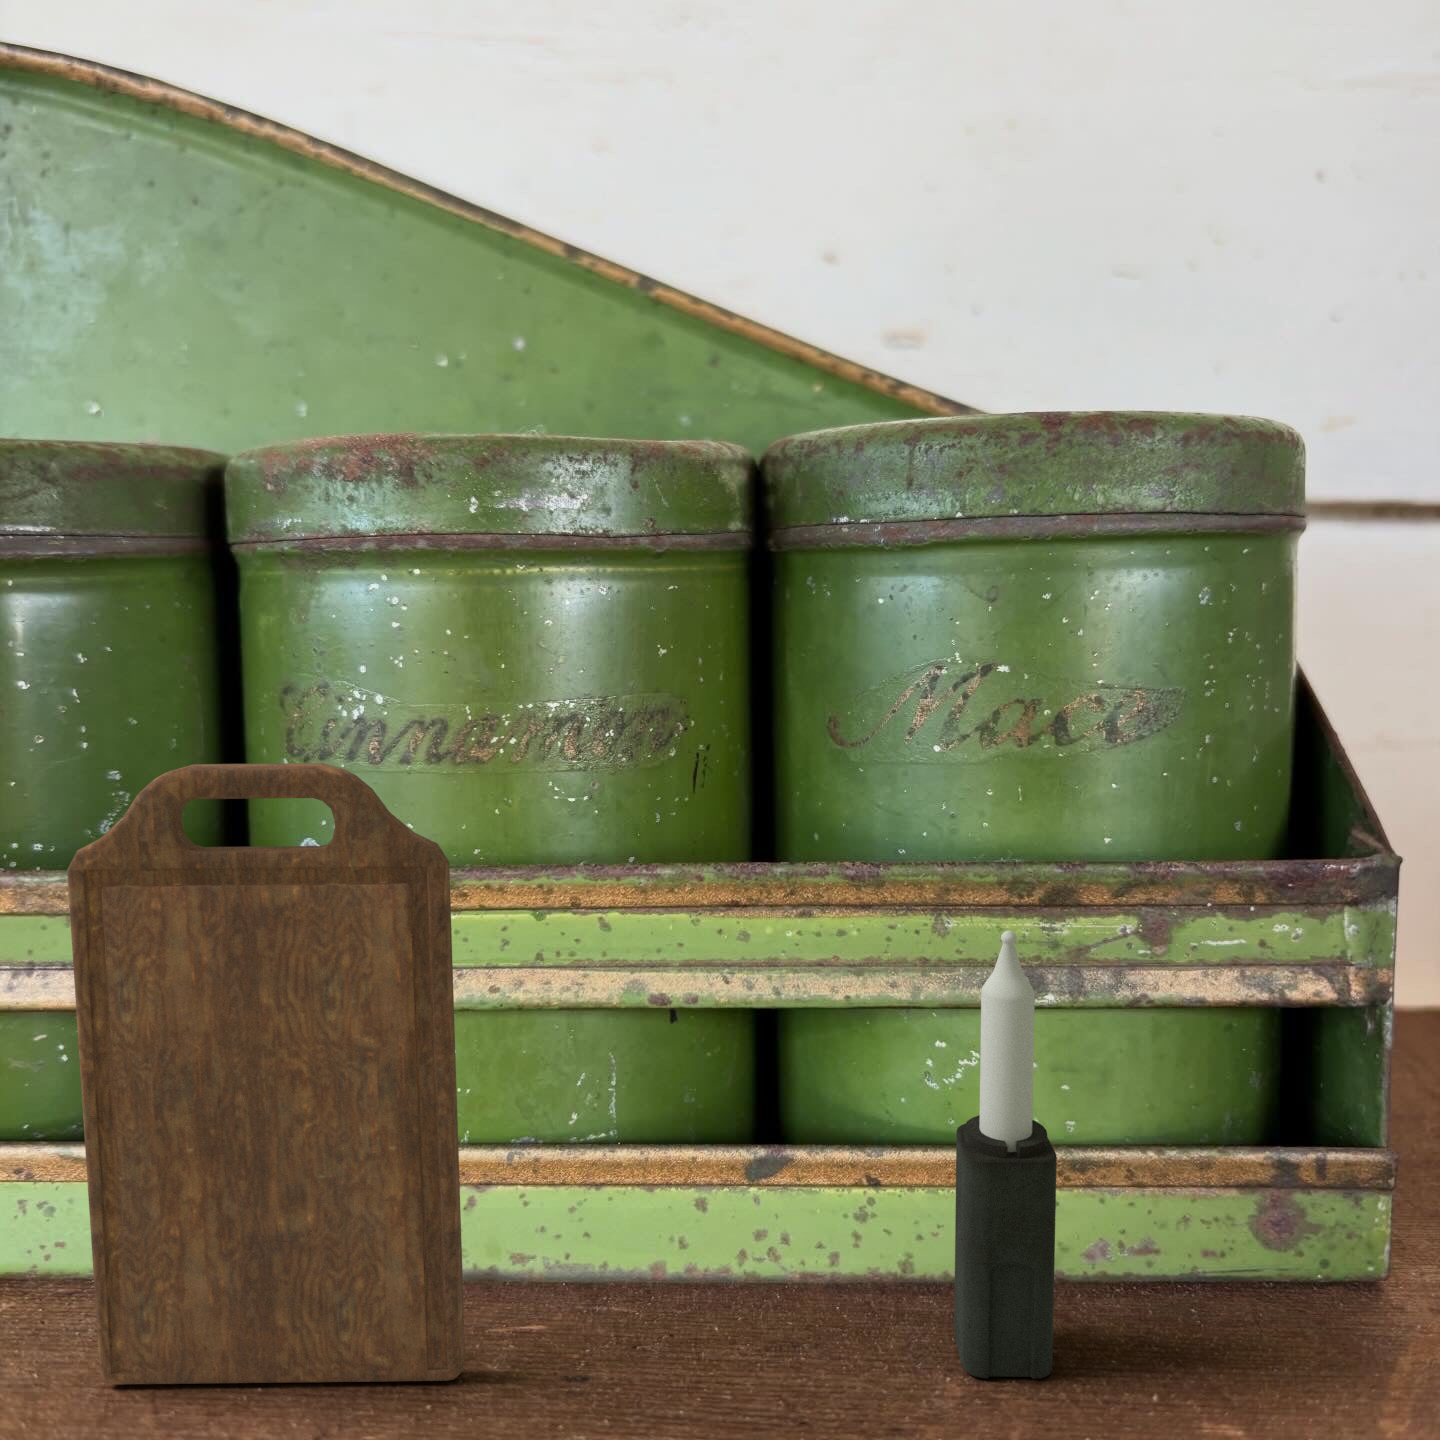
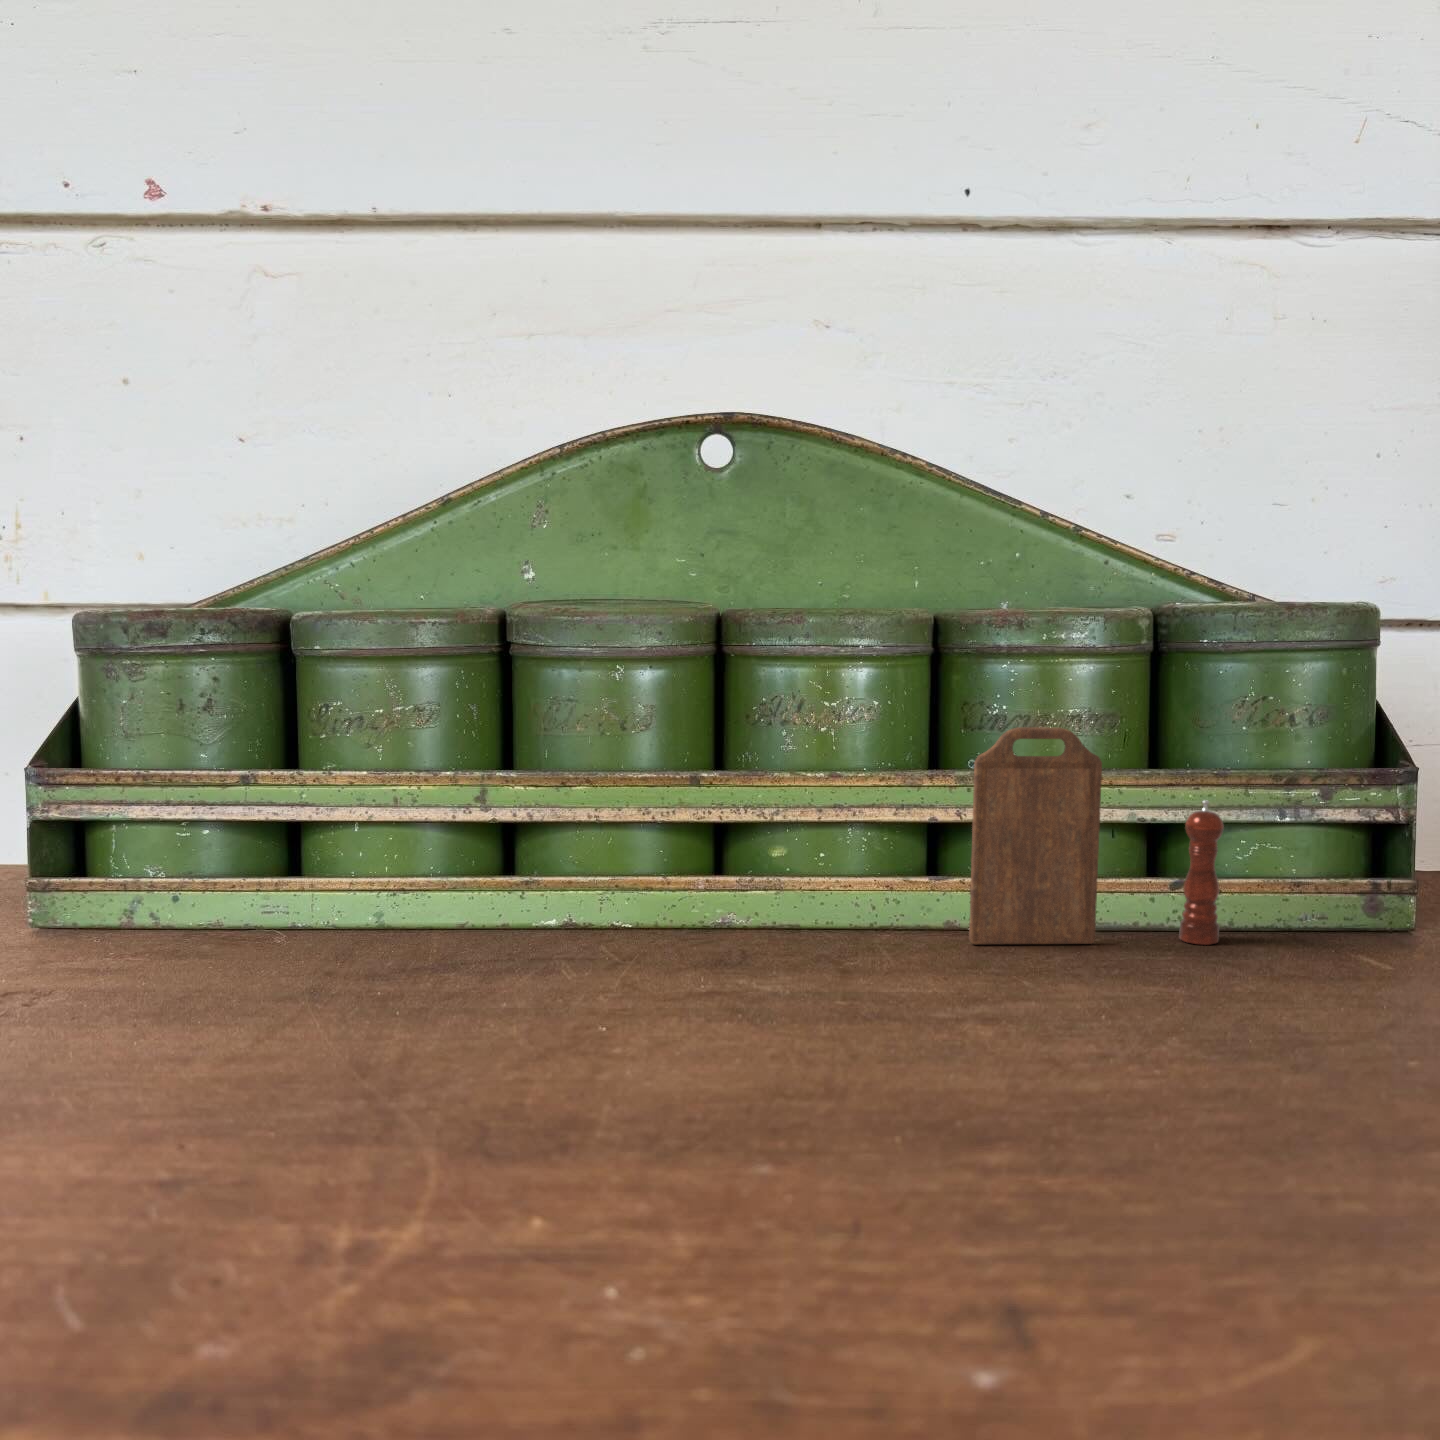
candle: present [954,930,1057,1379] -> none [1258,789,1301,944]
pepper mill: none [725,965,831,1385] -> present [1179,801,1224,945]

